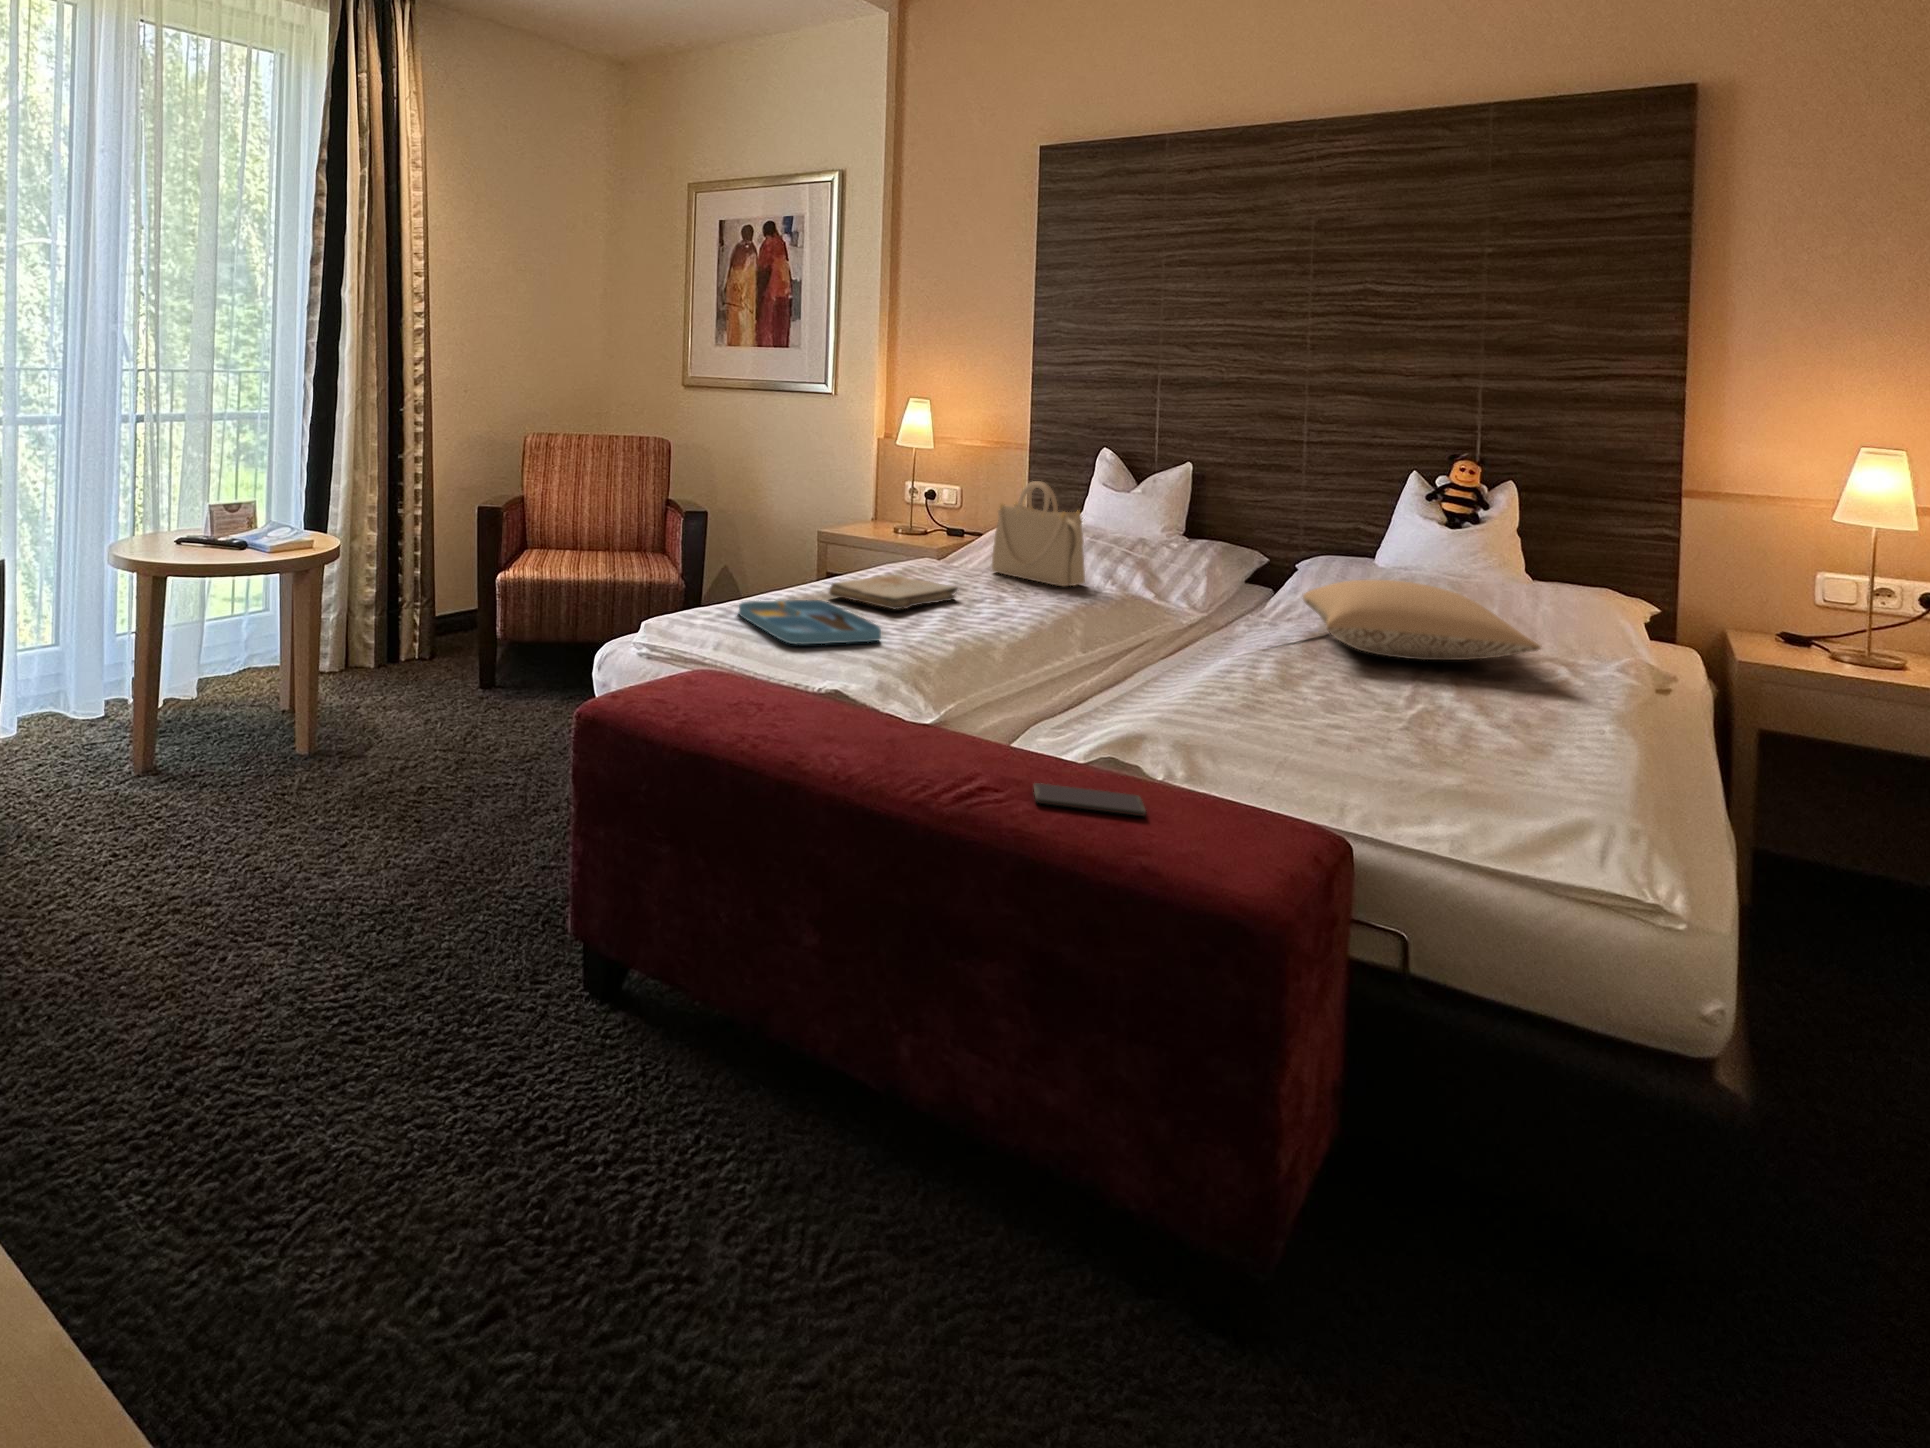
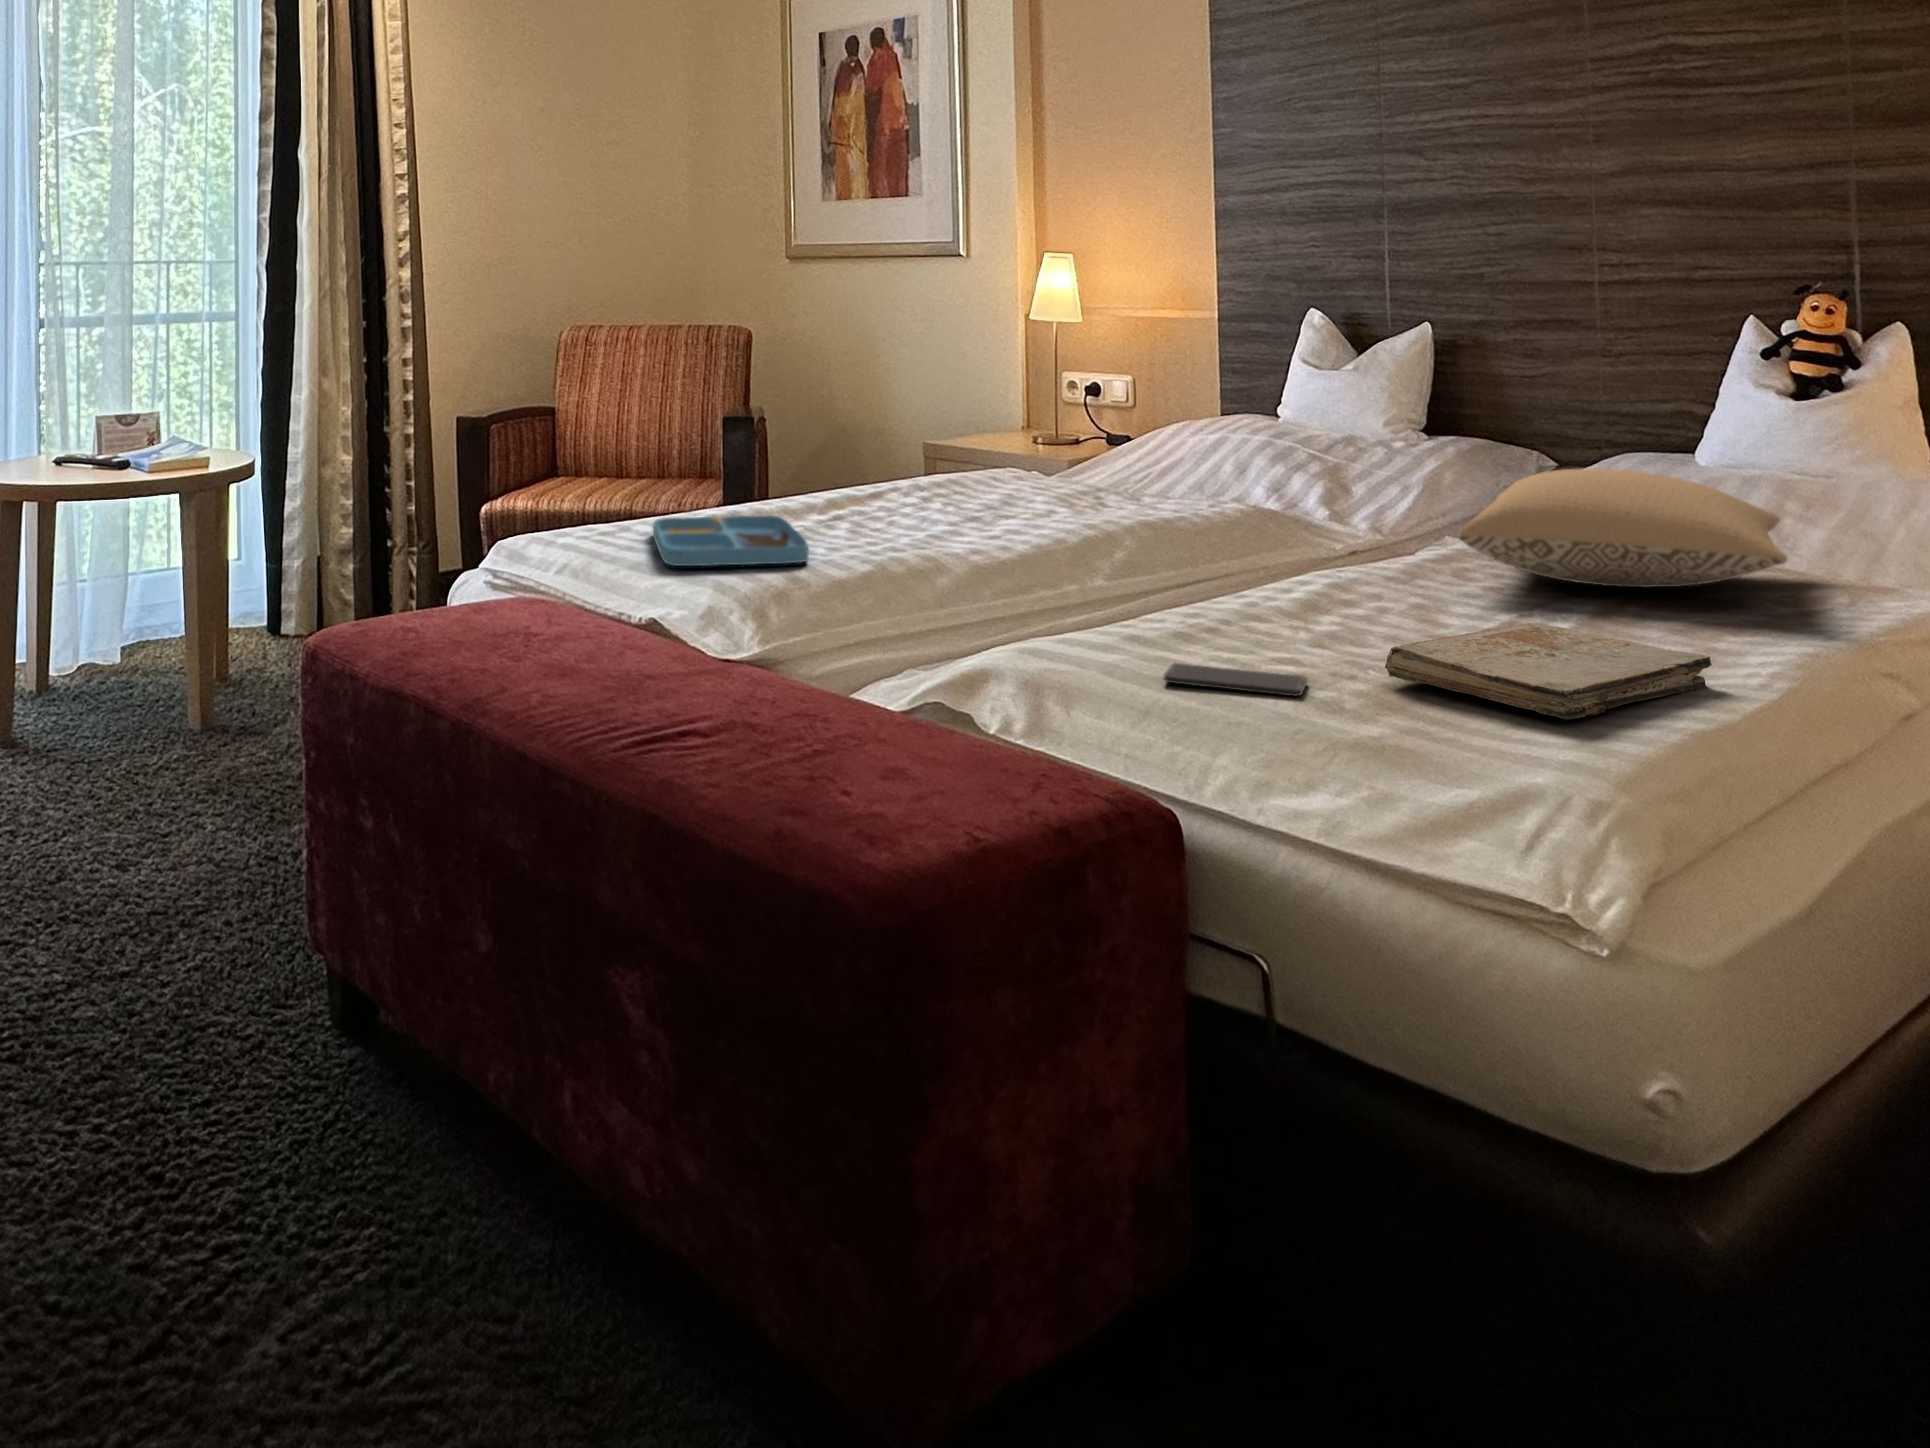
handbag: present [992,481,1085,586] -> none [1095,352,1218,501]
book: present [829,575,958,609] -> present [1385,622,1712,719]
smartphone: present [1034,783,1146,816] -> present [1163,663,1307,696]

